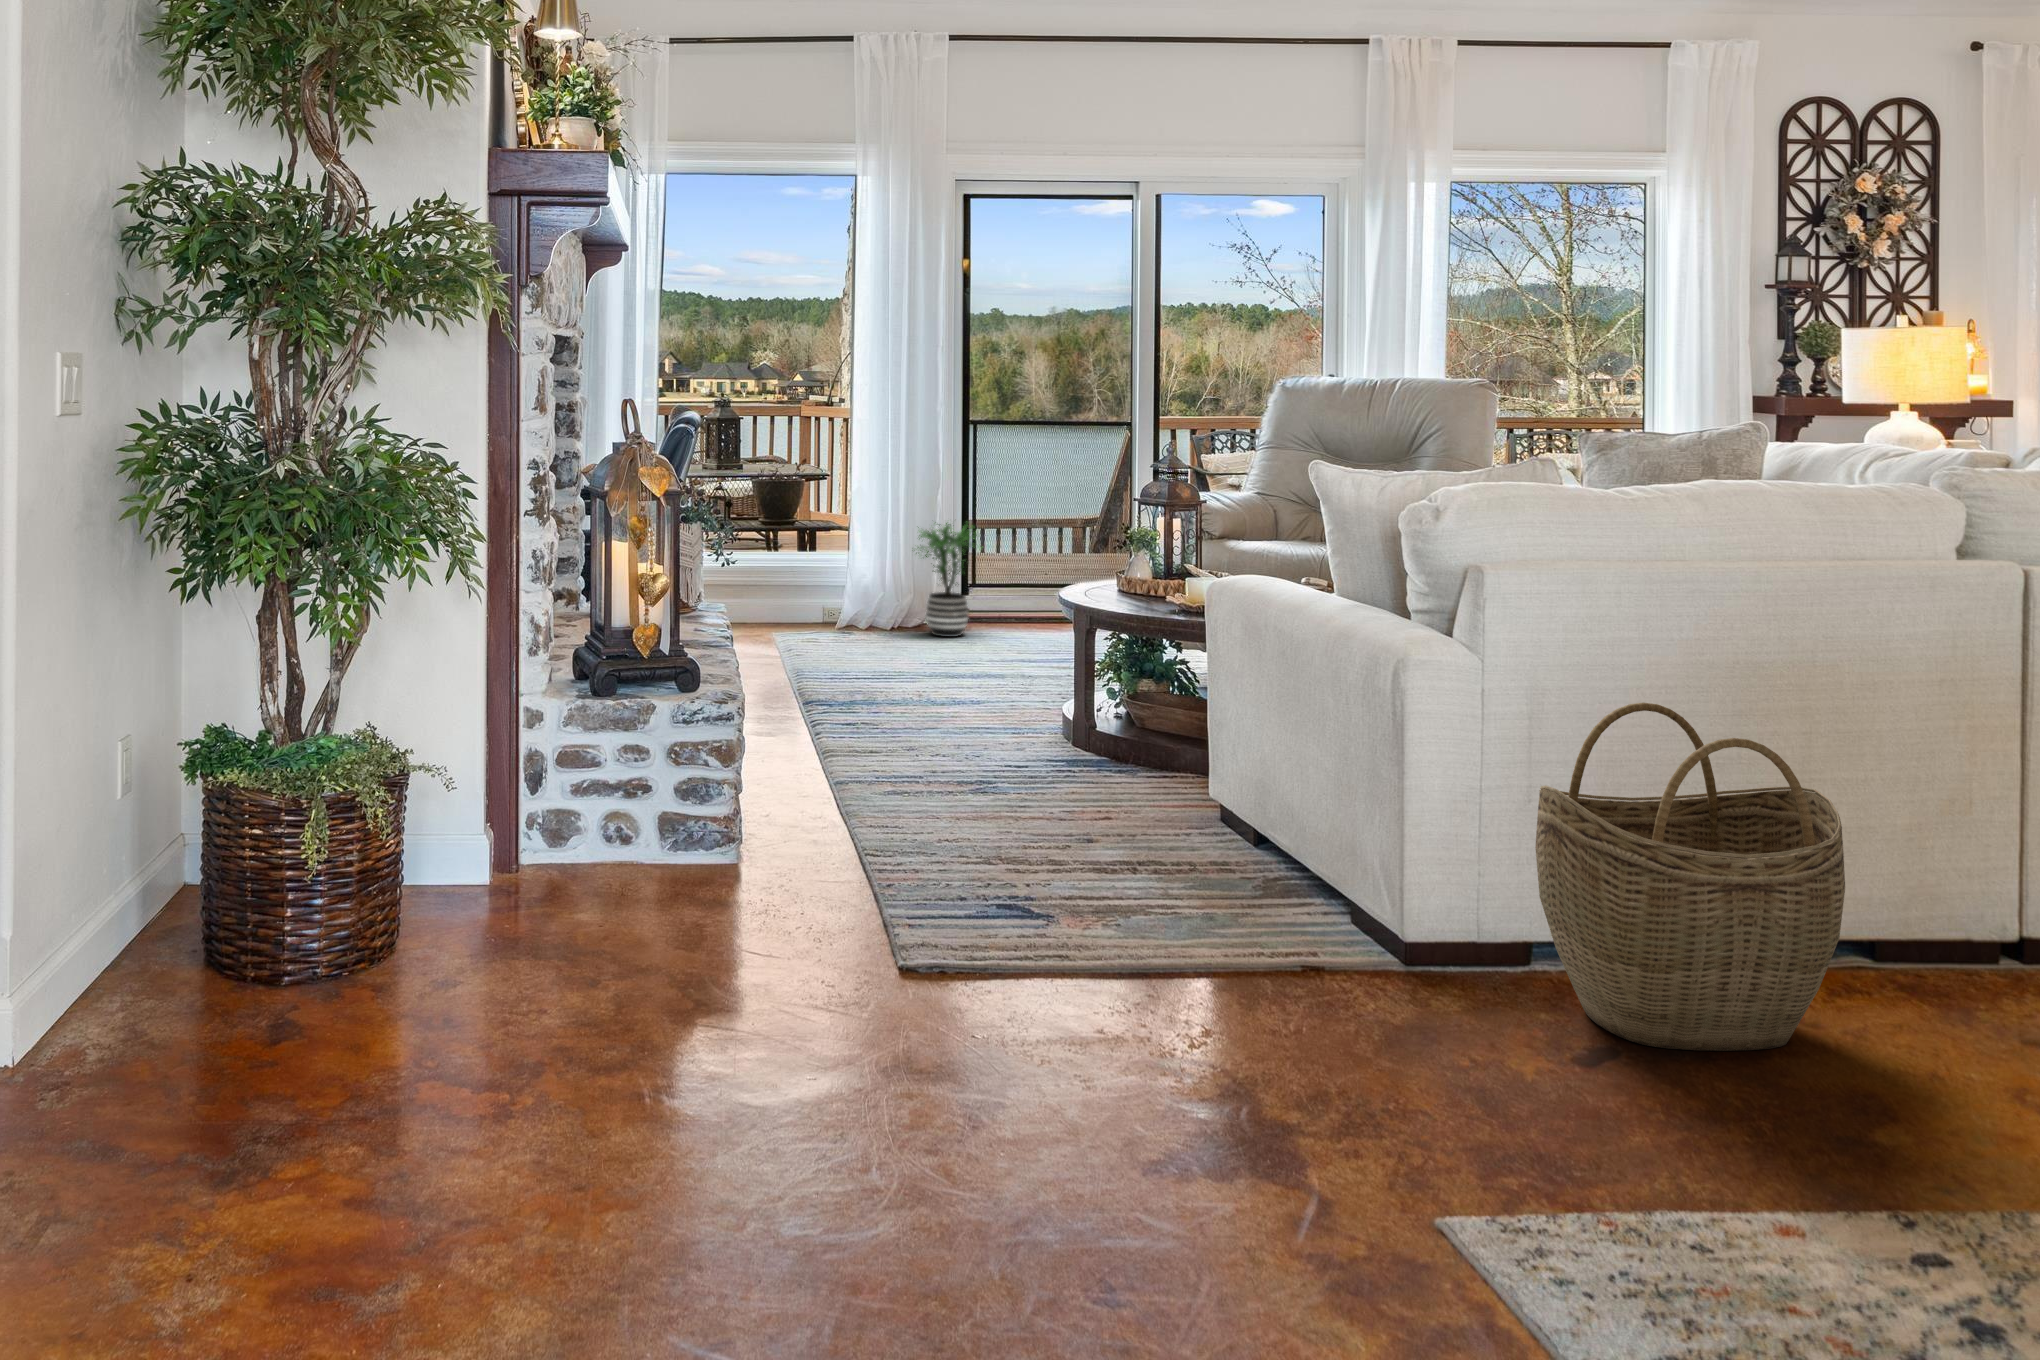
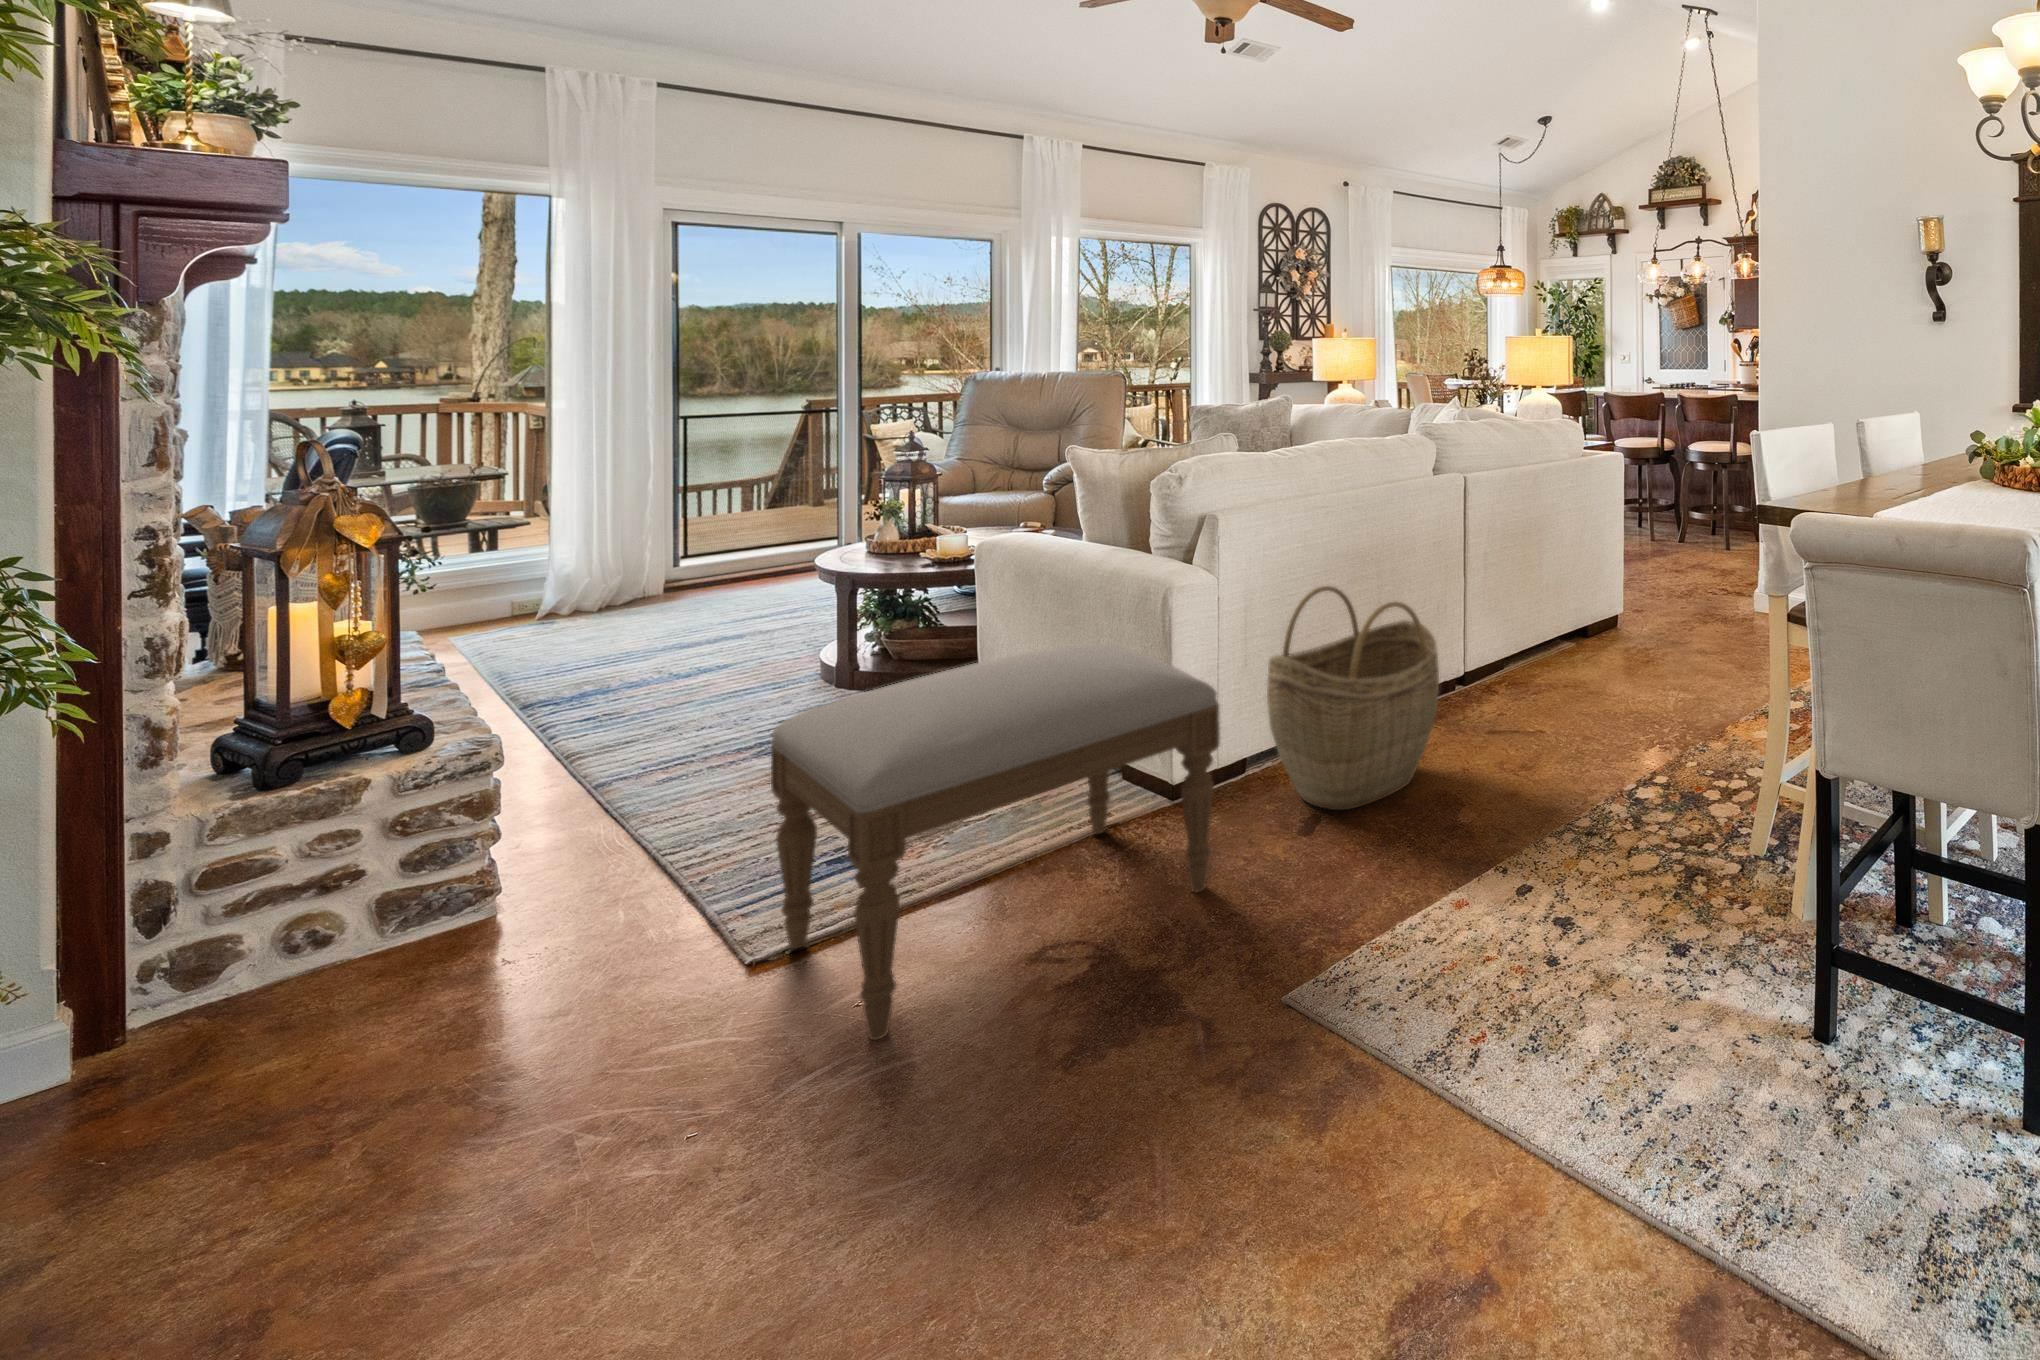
potted plant: present [916,522,976,637] -> none [628,507,710,608]
ottoman: none [930,701,1413,1064] -> present [771,643,1220,1040]

